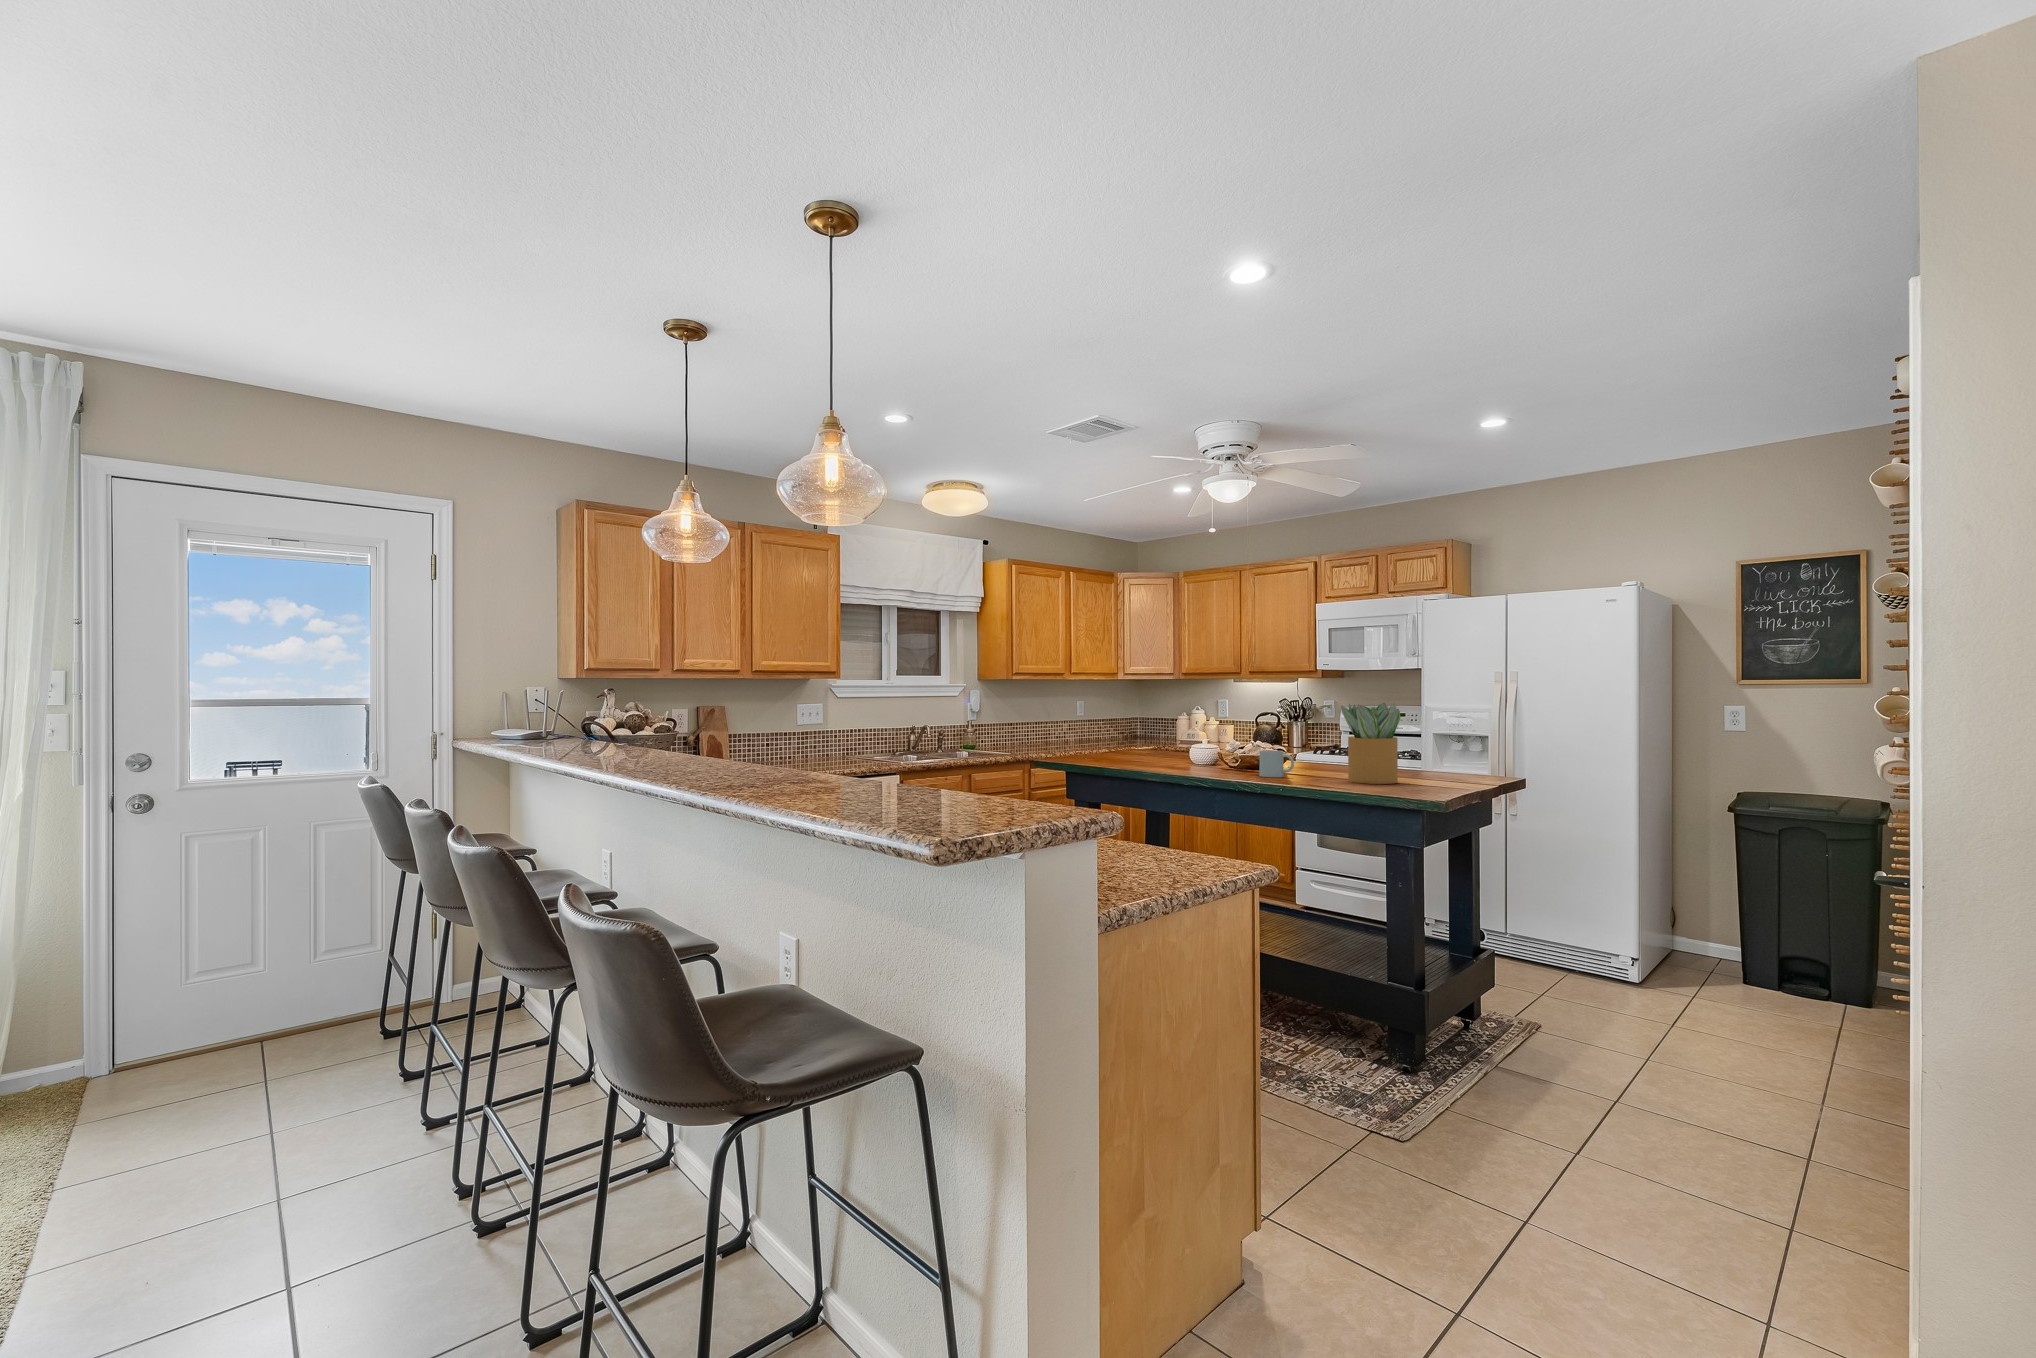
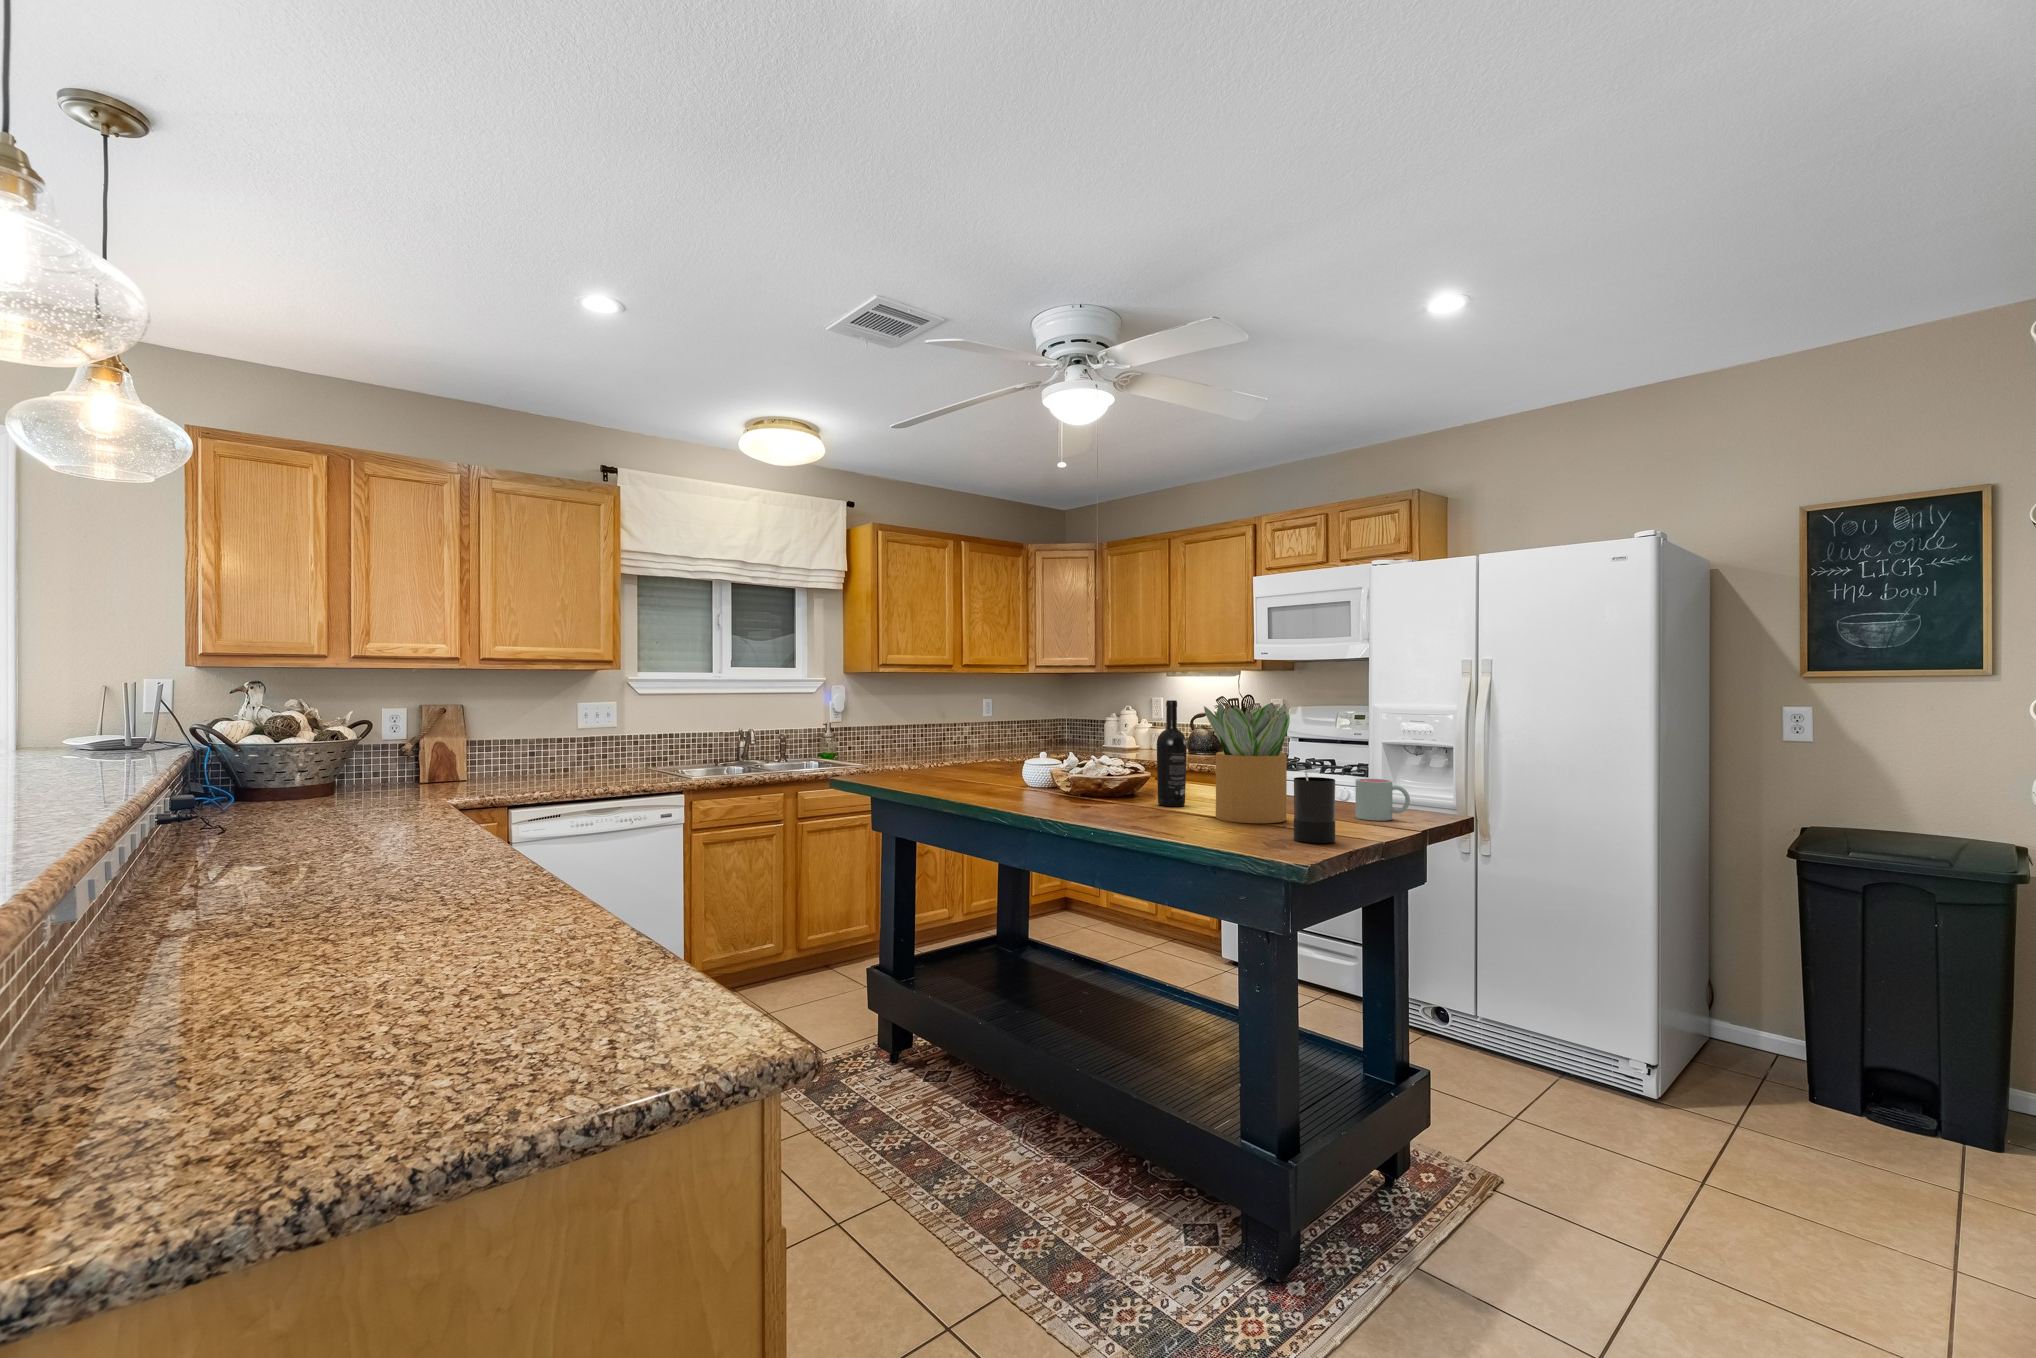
wine bottle: none [1296,701,1318,776] -> present [1157,700,1187,806]
candle: none [1415,747,1443,792] -> present [1294,771,1335,843]
mug: present [1259,750,1294,777] -> present [1356,779,1410,821]

